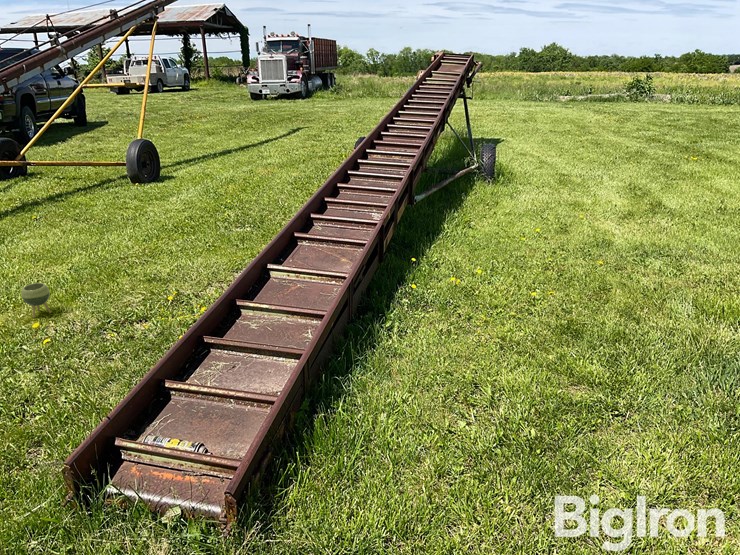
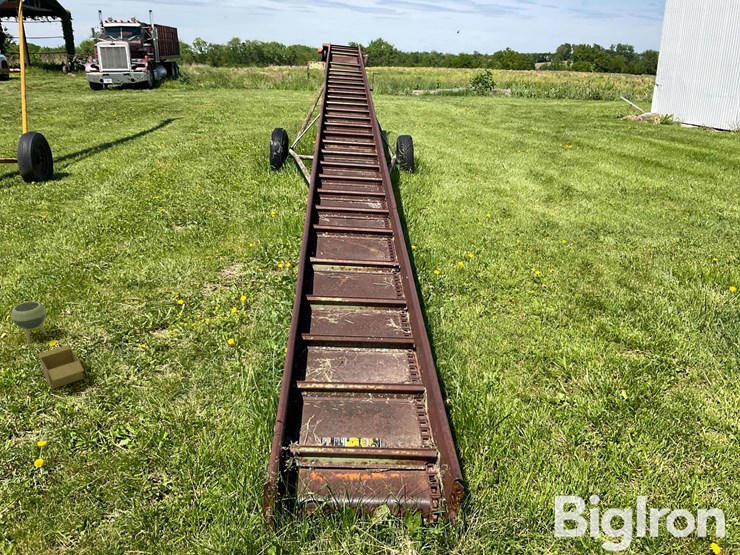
cardboard box: none [15,322,51,357] -> present [38,345,84,389]

